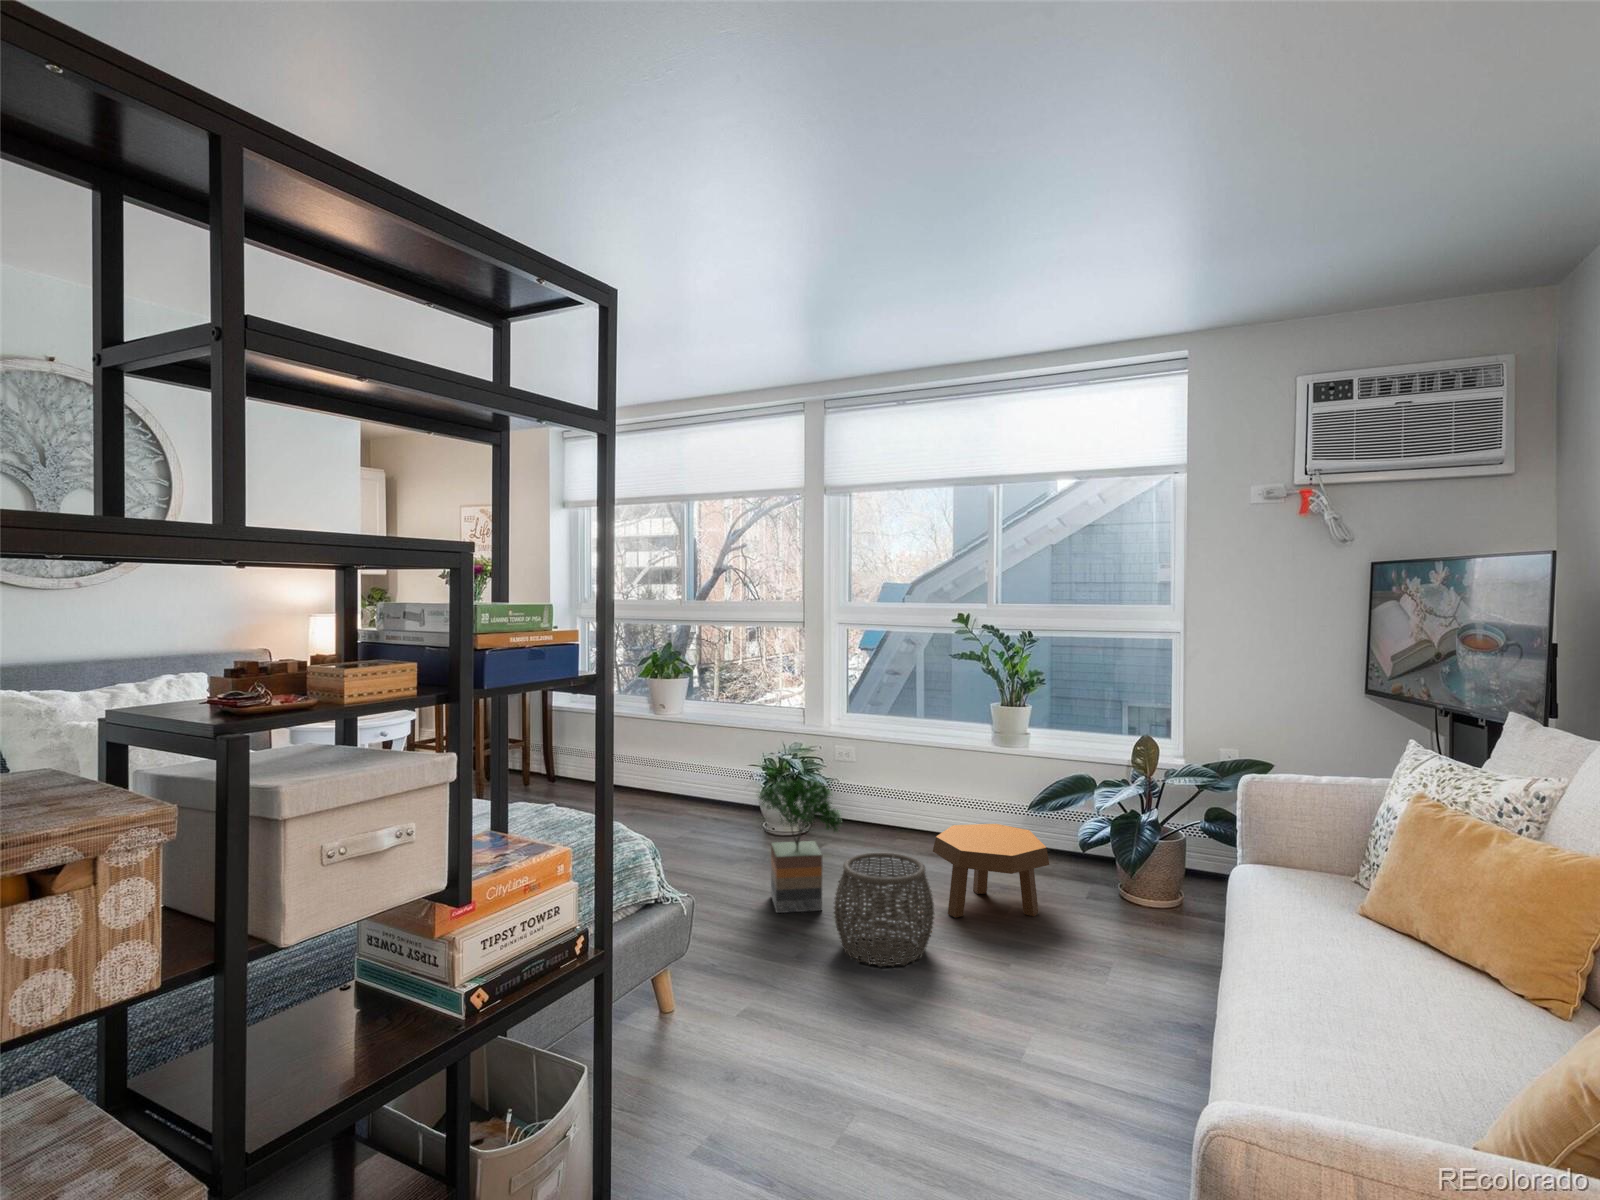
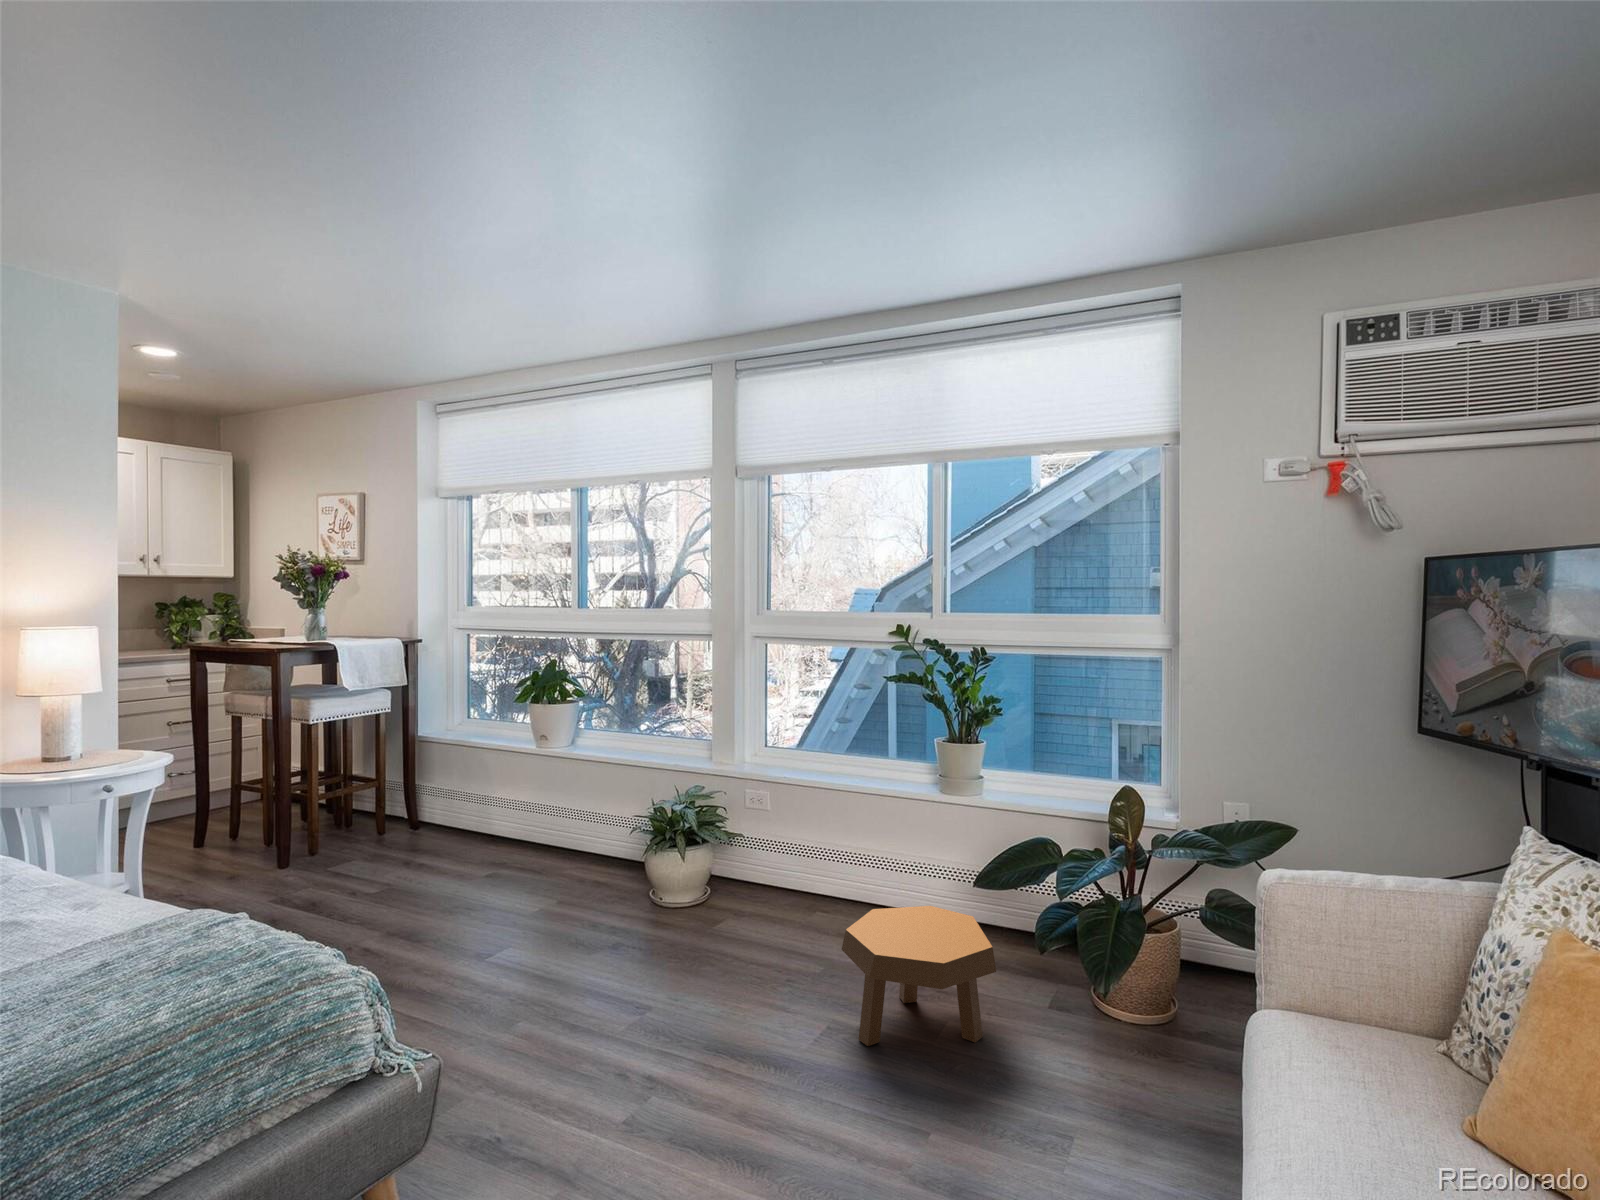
potted tree: present [759,779,842,913] -> none [601,848,719,1041]
woven basket: present [834,853,935,967] -> none [684,964,828,1144]

